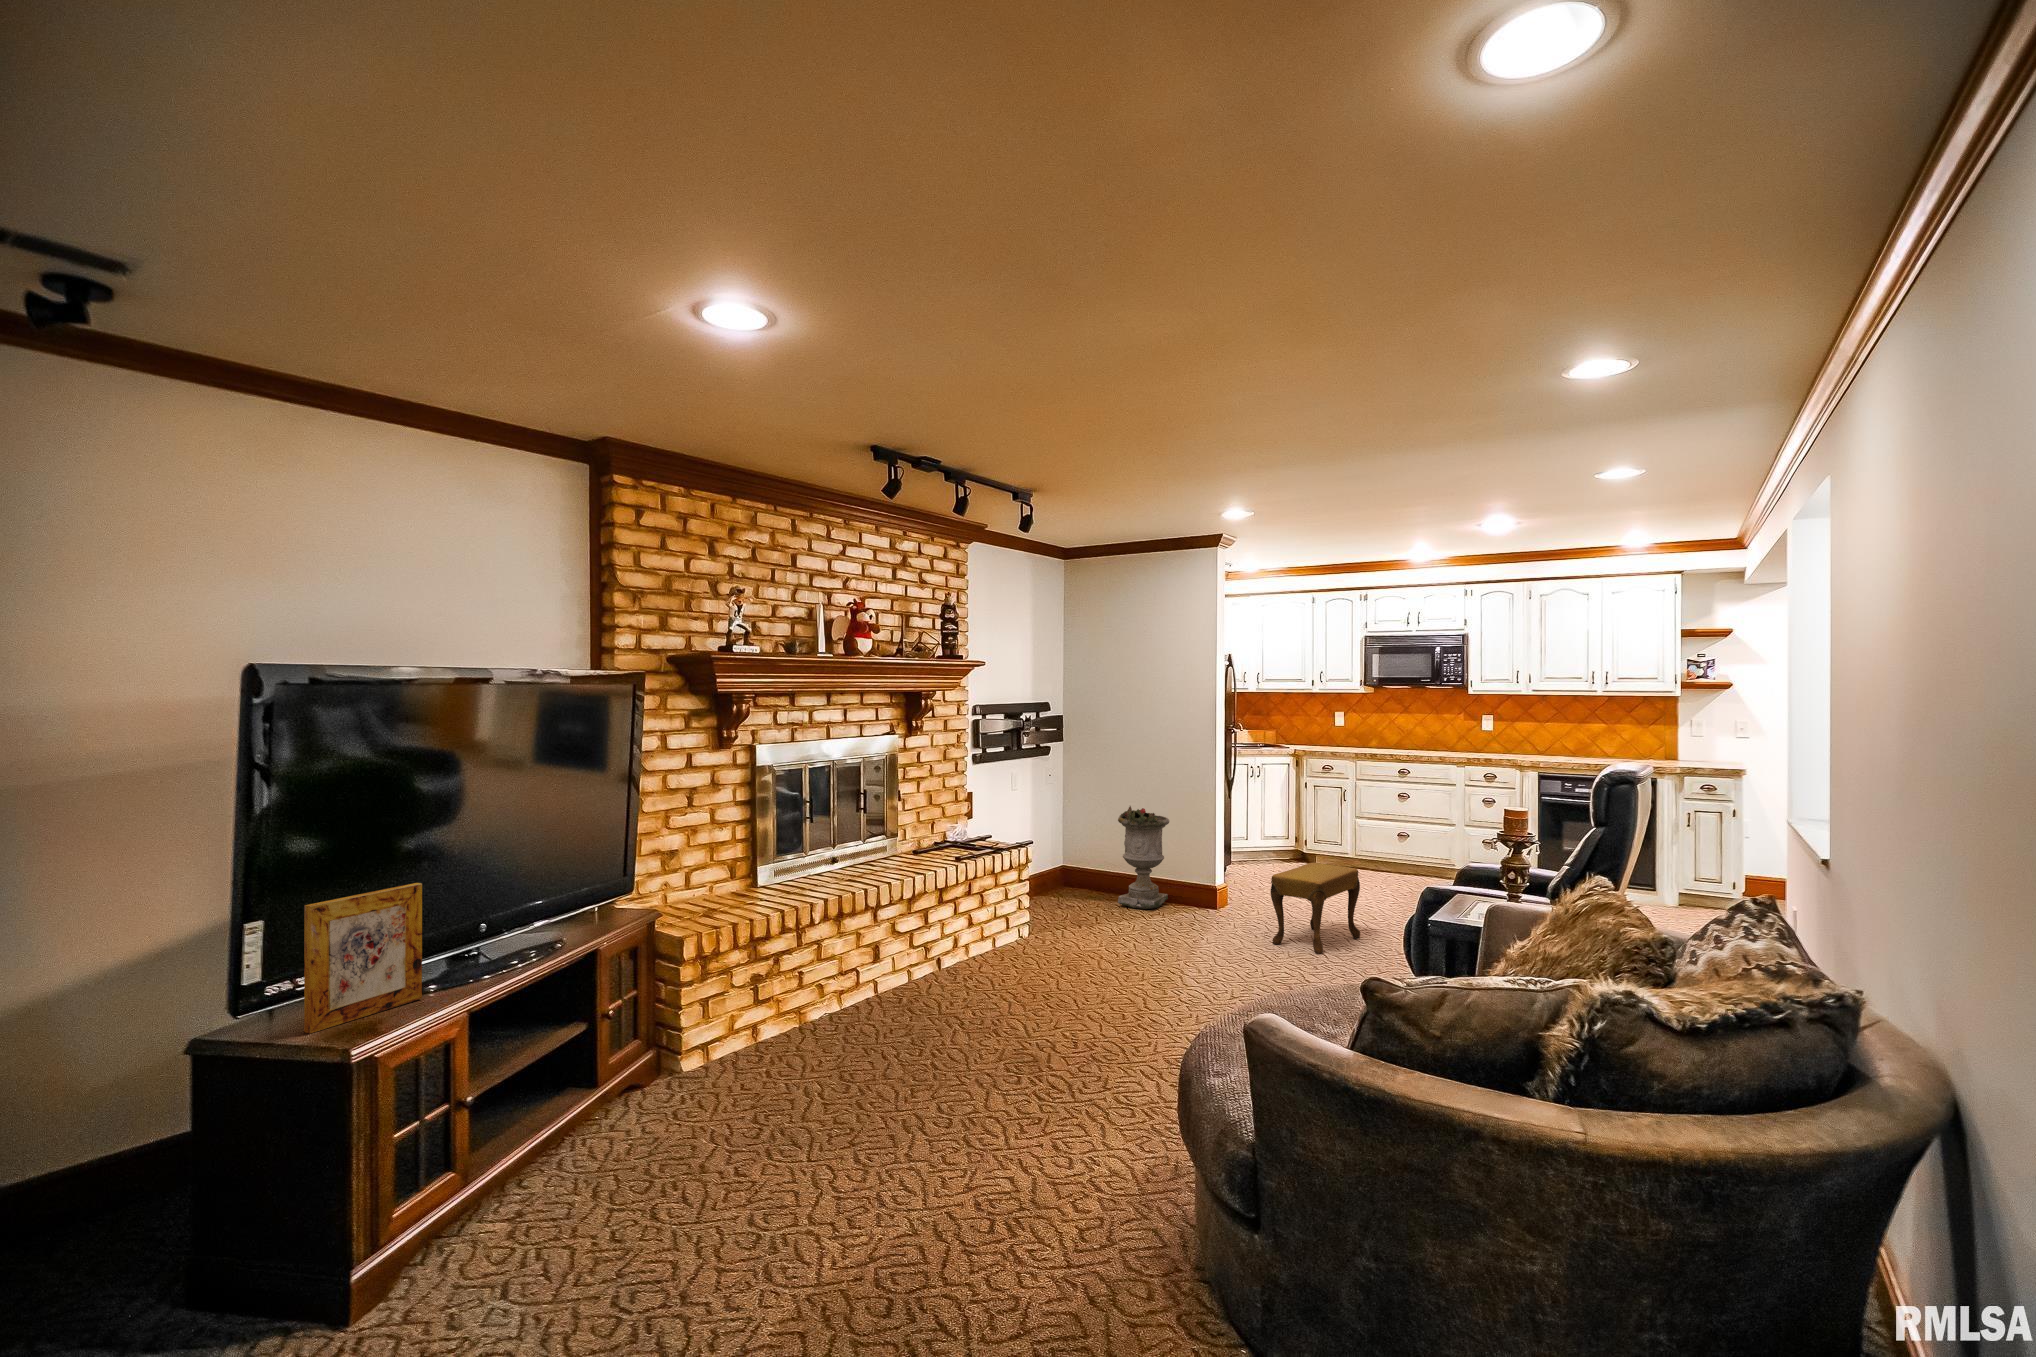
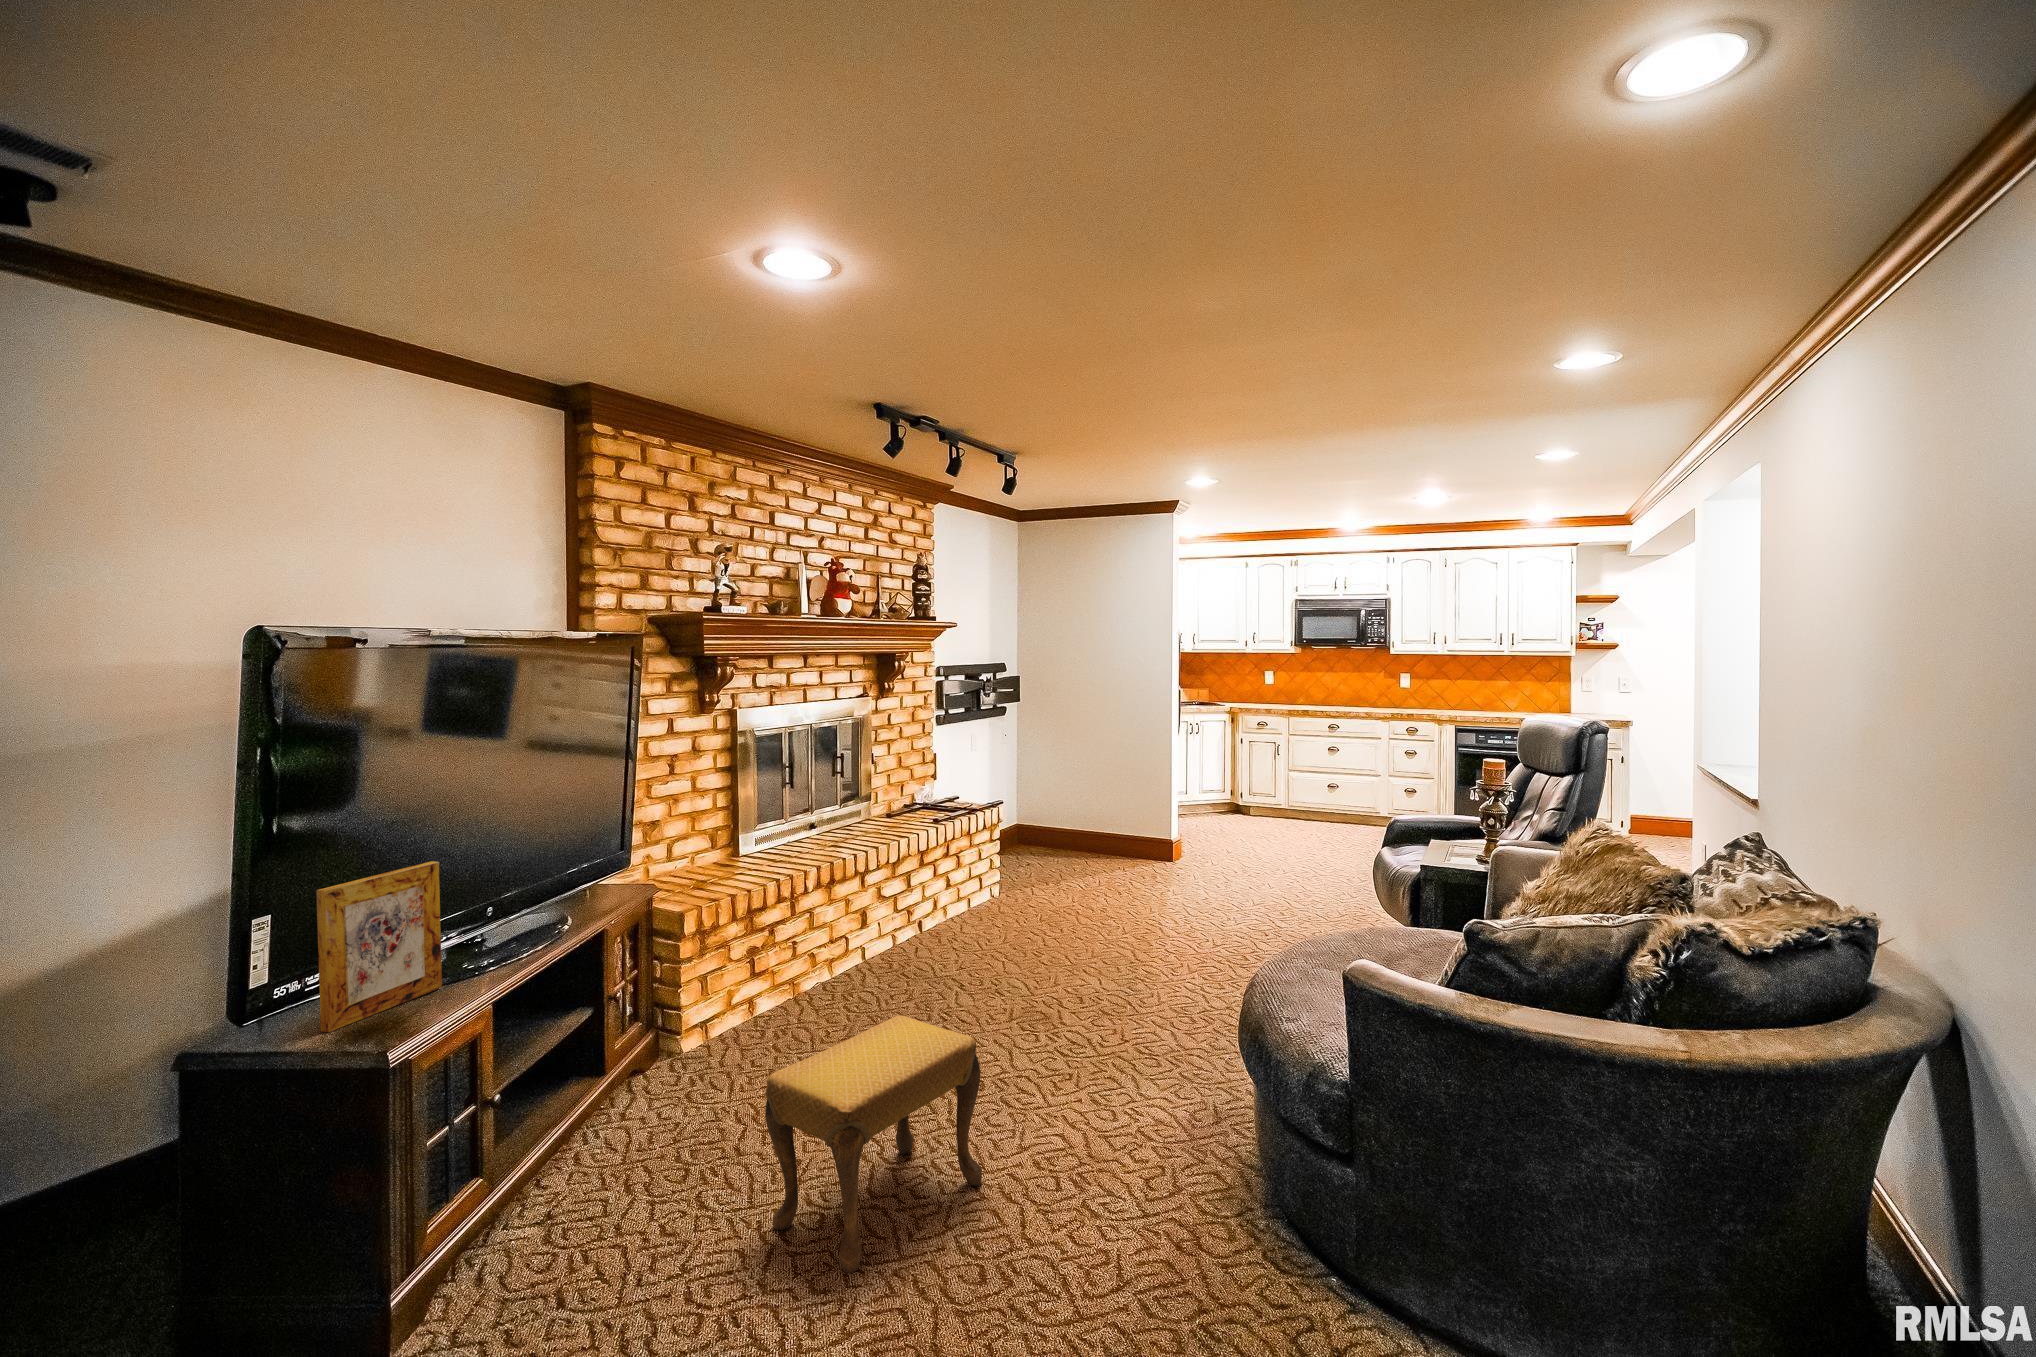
planter: present [1117,806,1169,909] -> none [1076,765,1126,866]
footstool: present [1271,863,1360,954] -> present [765,1015,982,1273]

